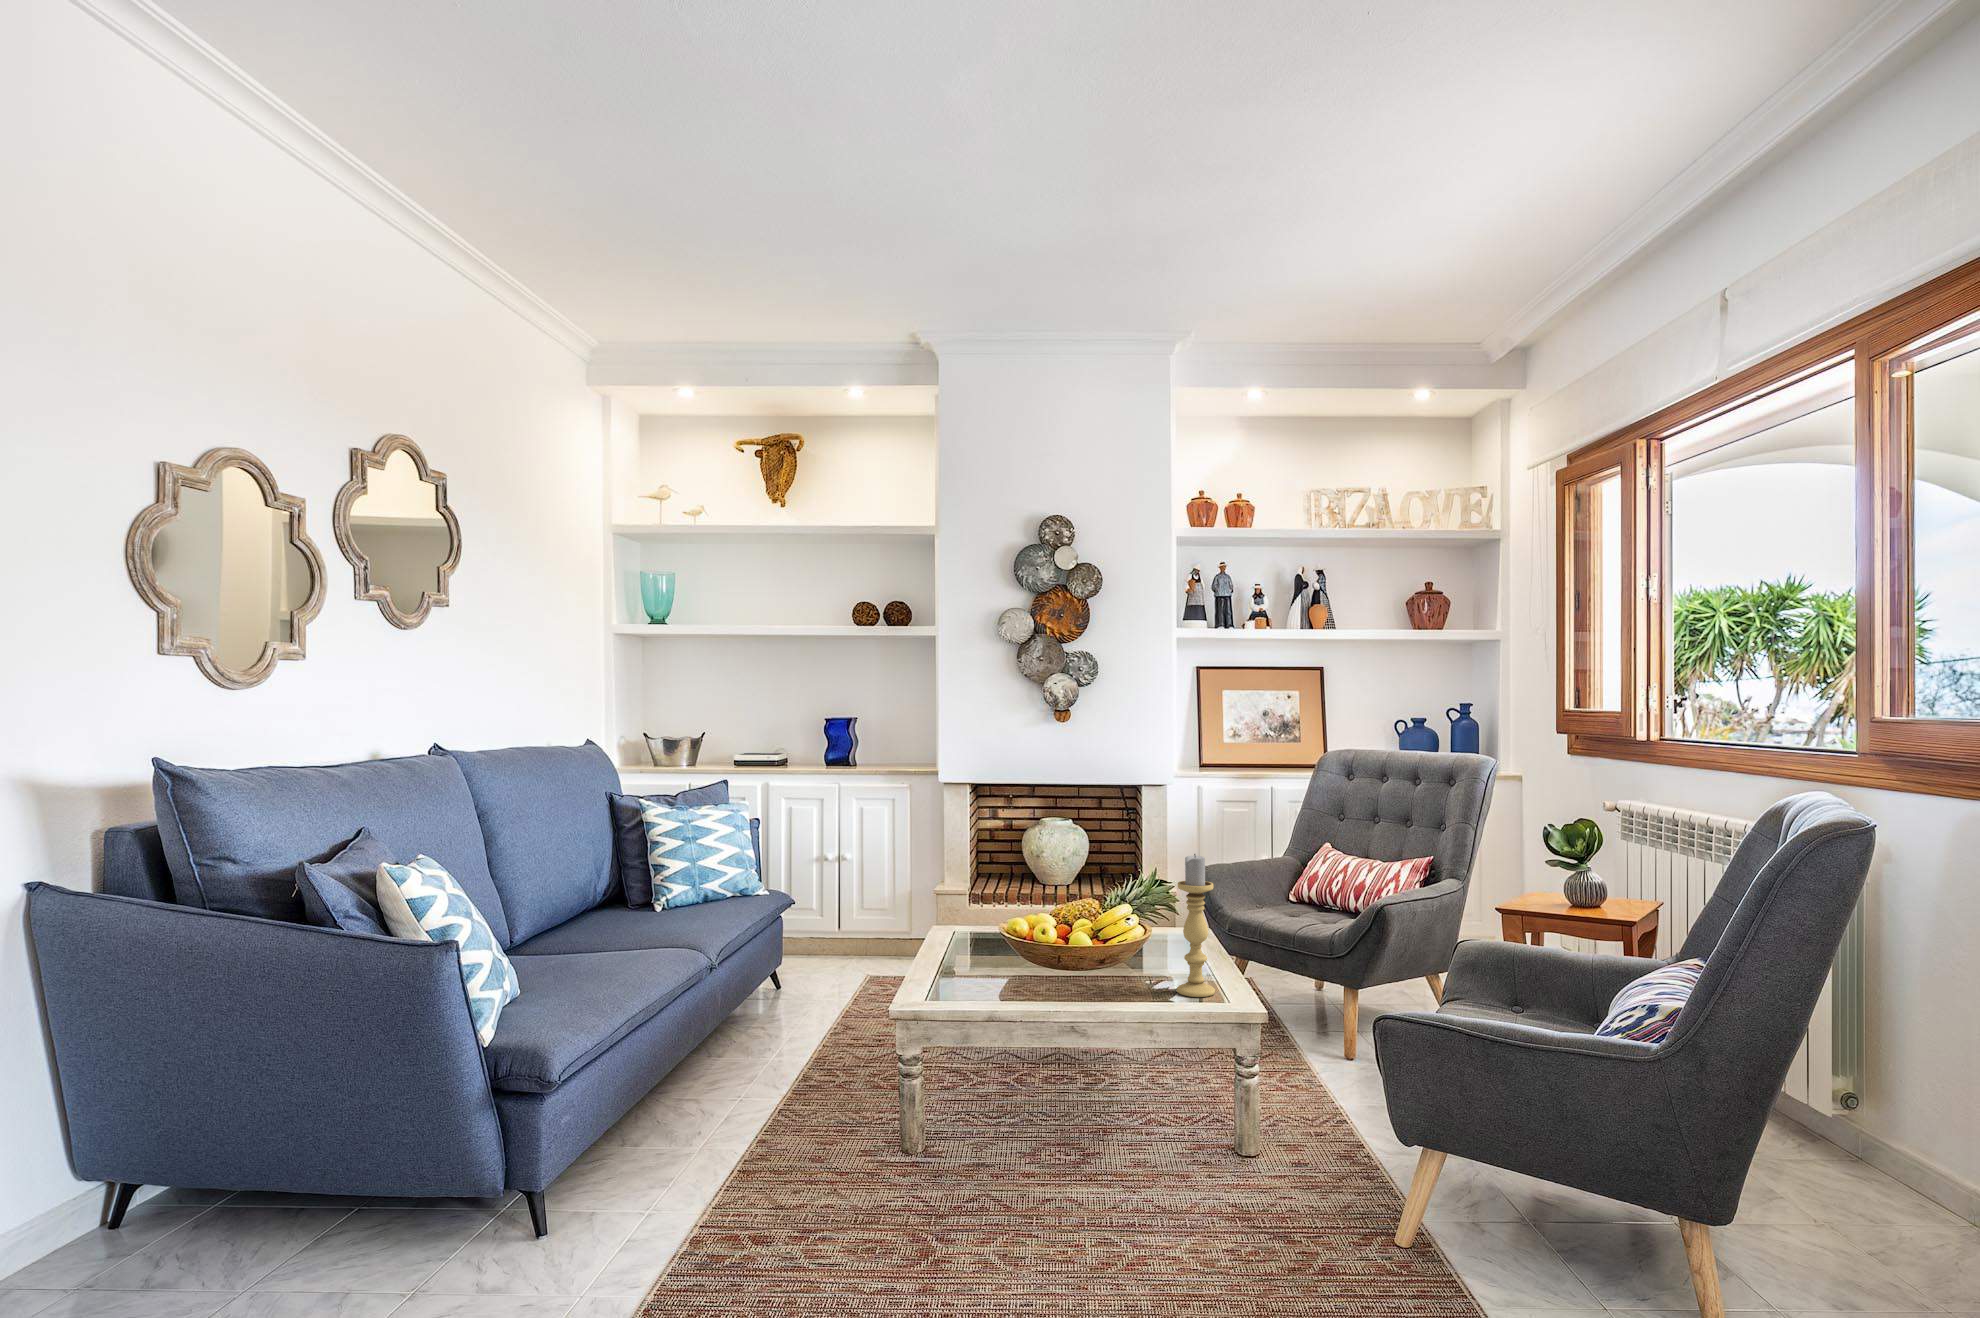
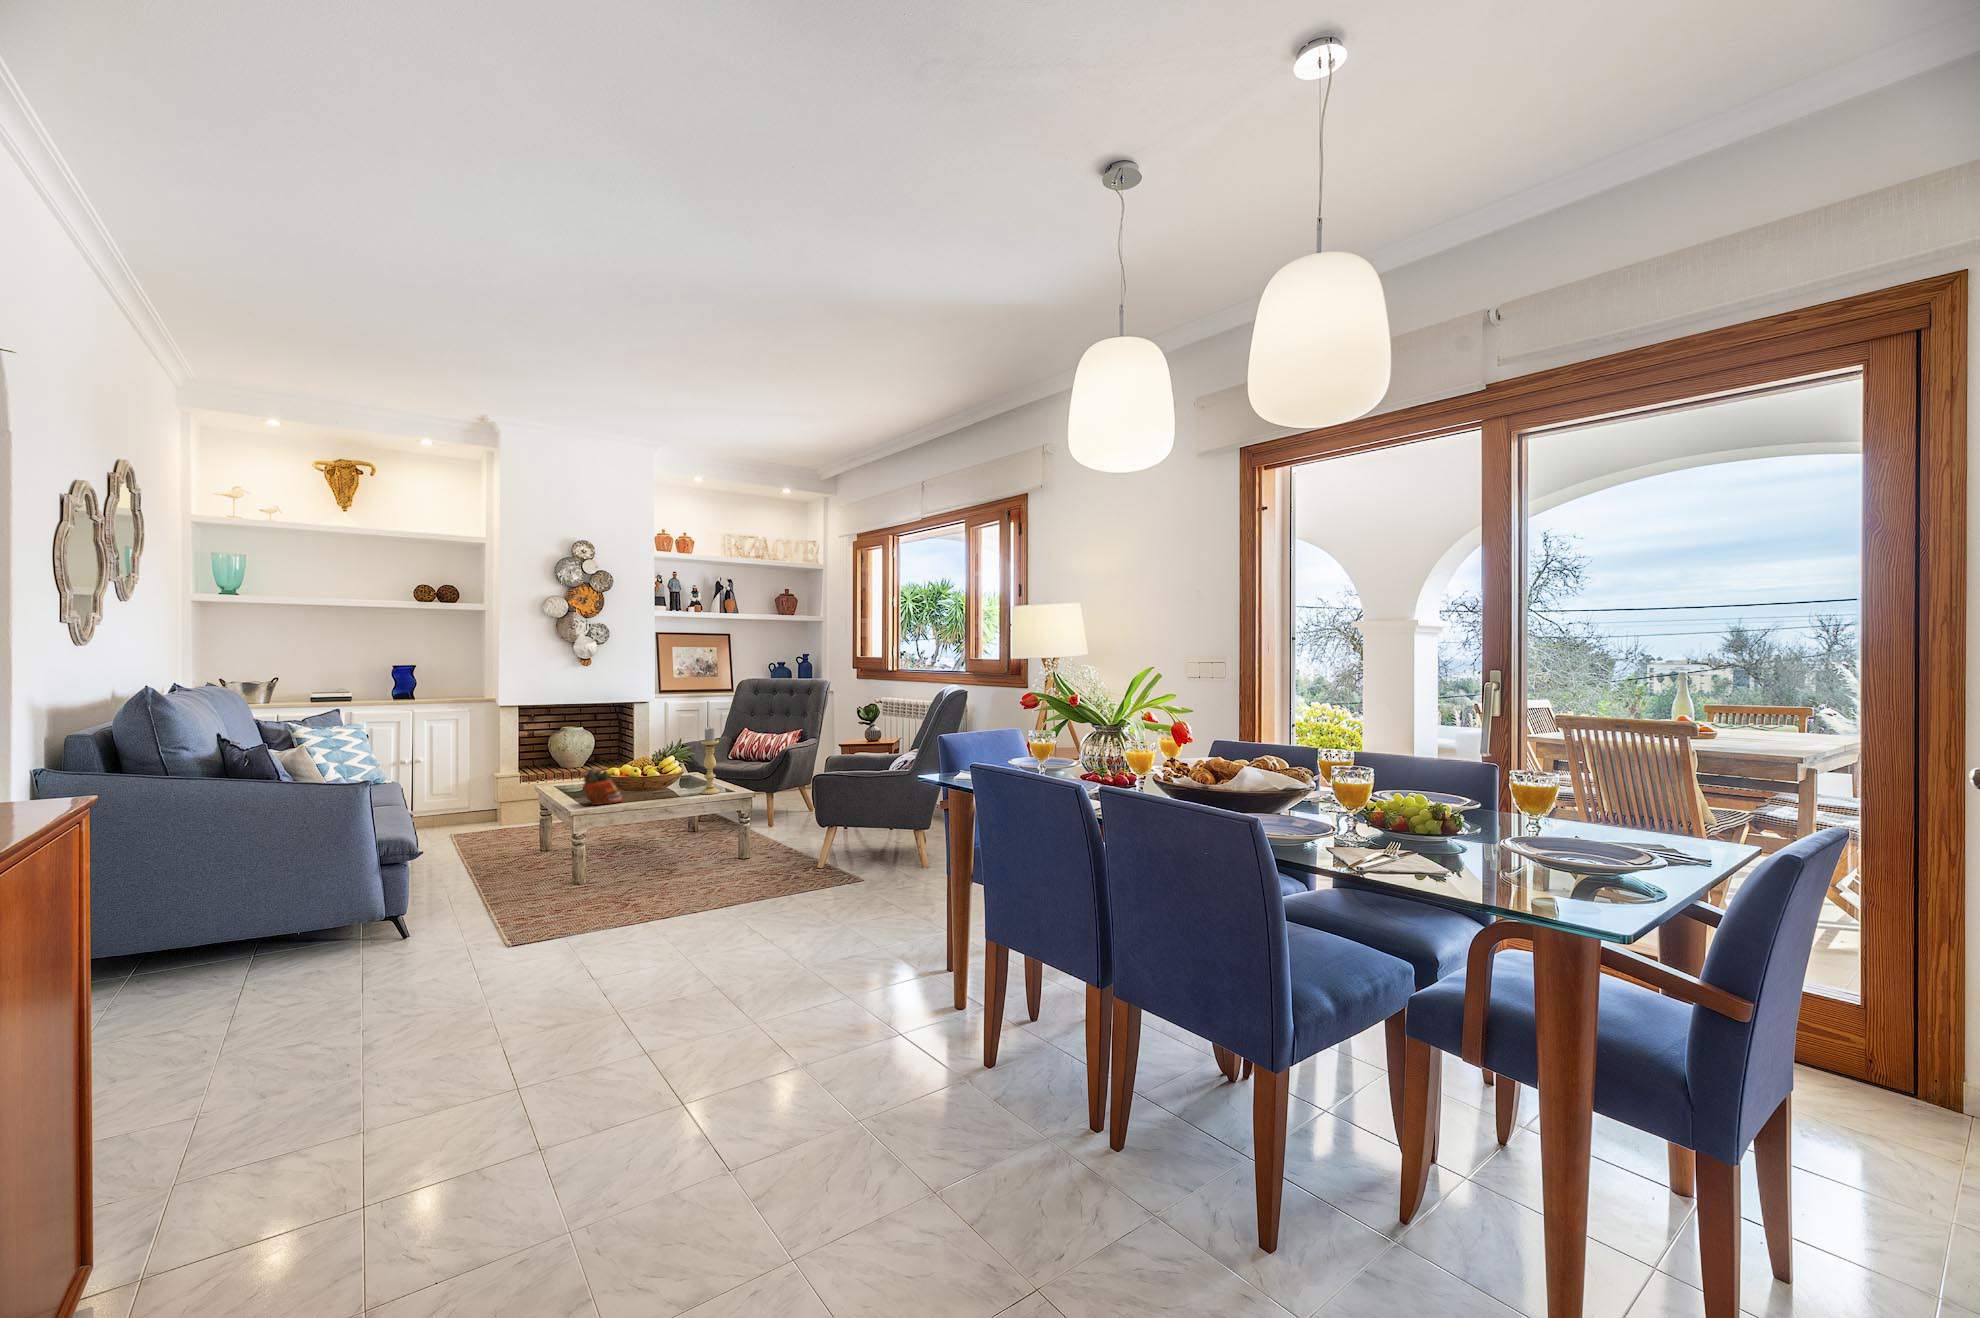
succulent planter: none [961,918,1029,992] -> present [582,769,622,805]

